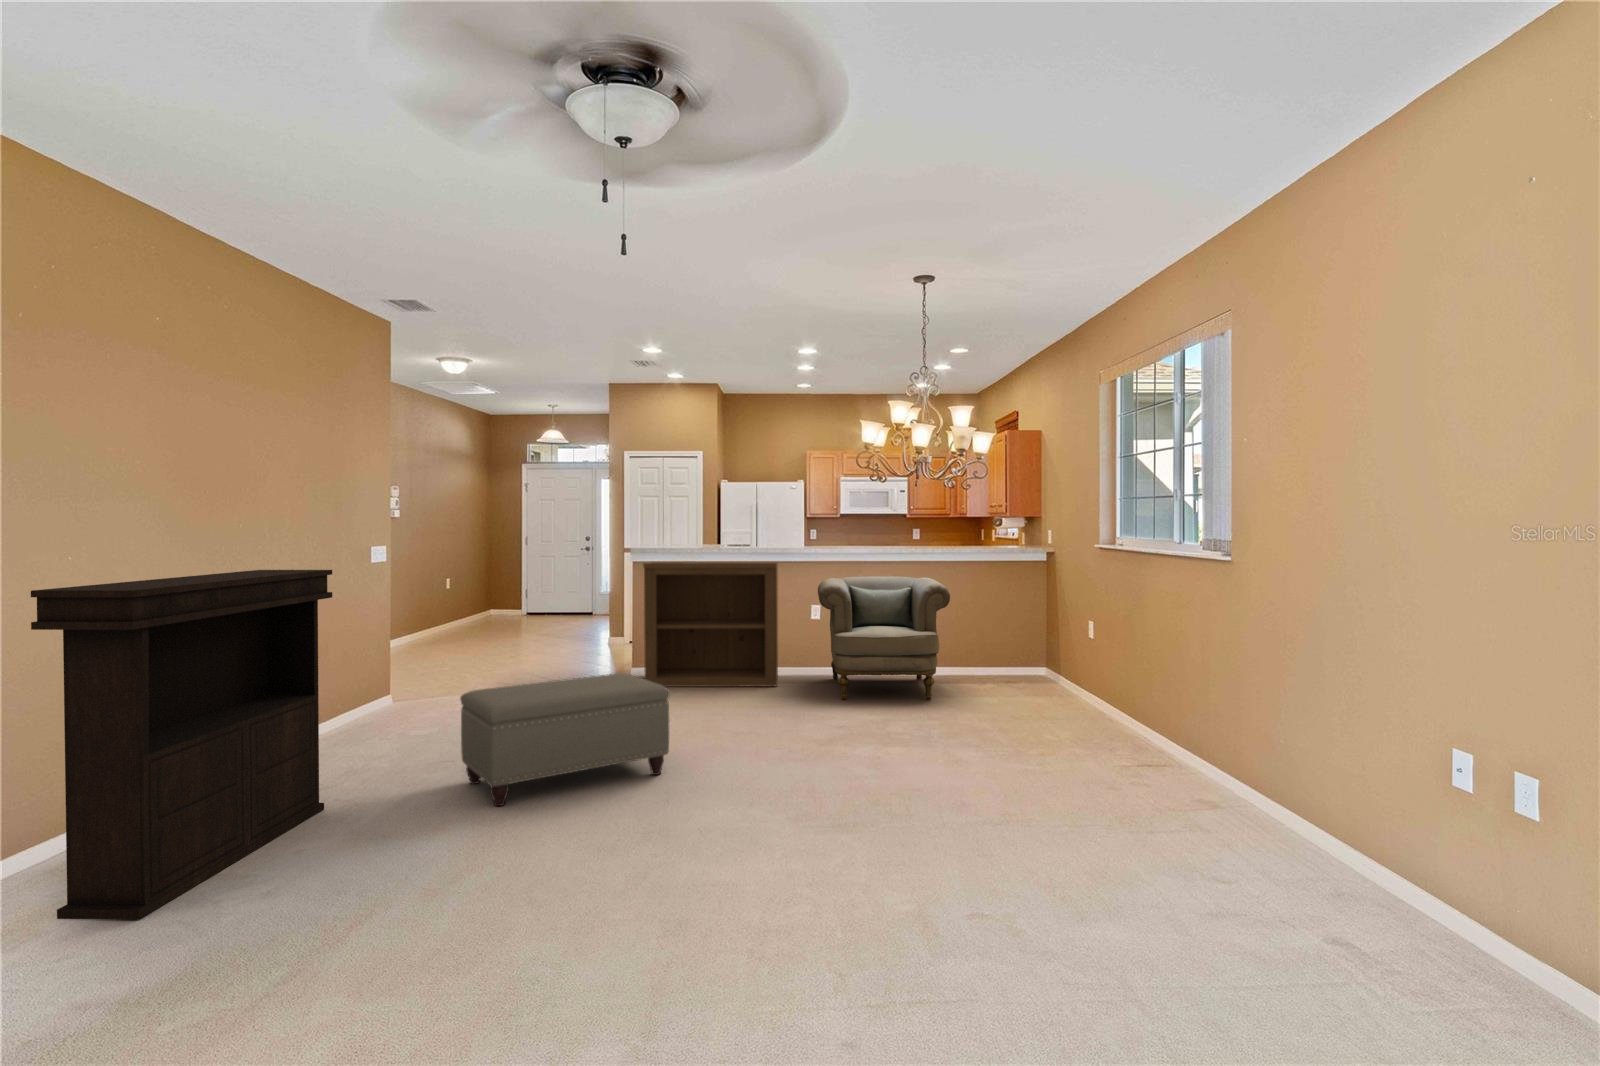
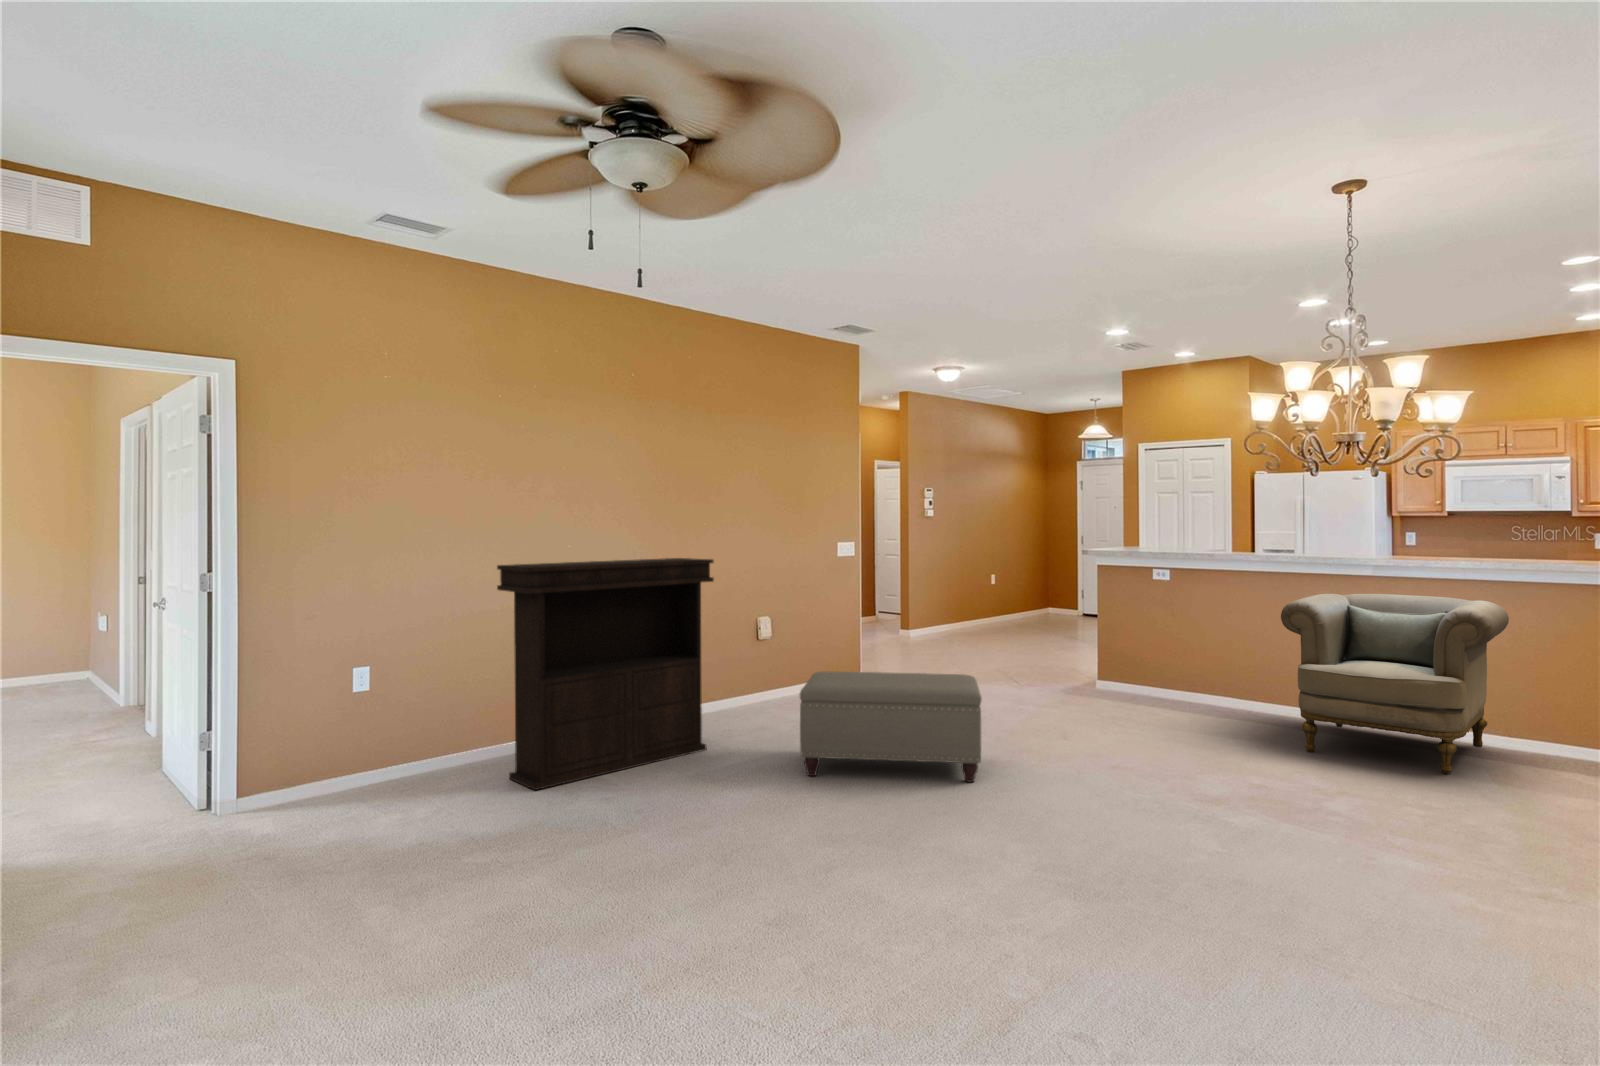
bookshelf: present [643,562,778,687] -> none [1086,565,1264,722]

